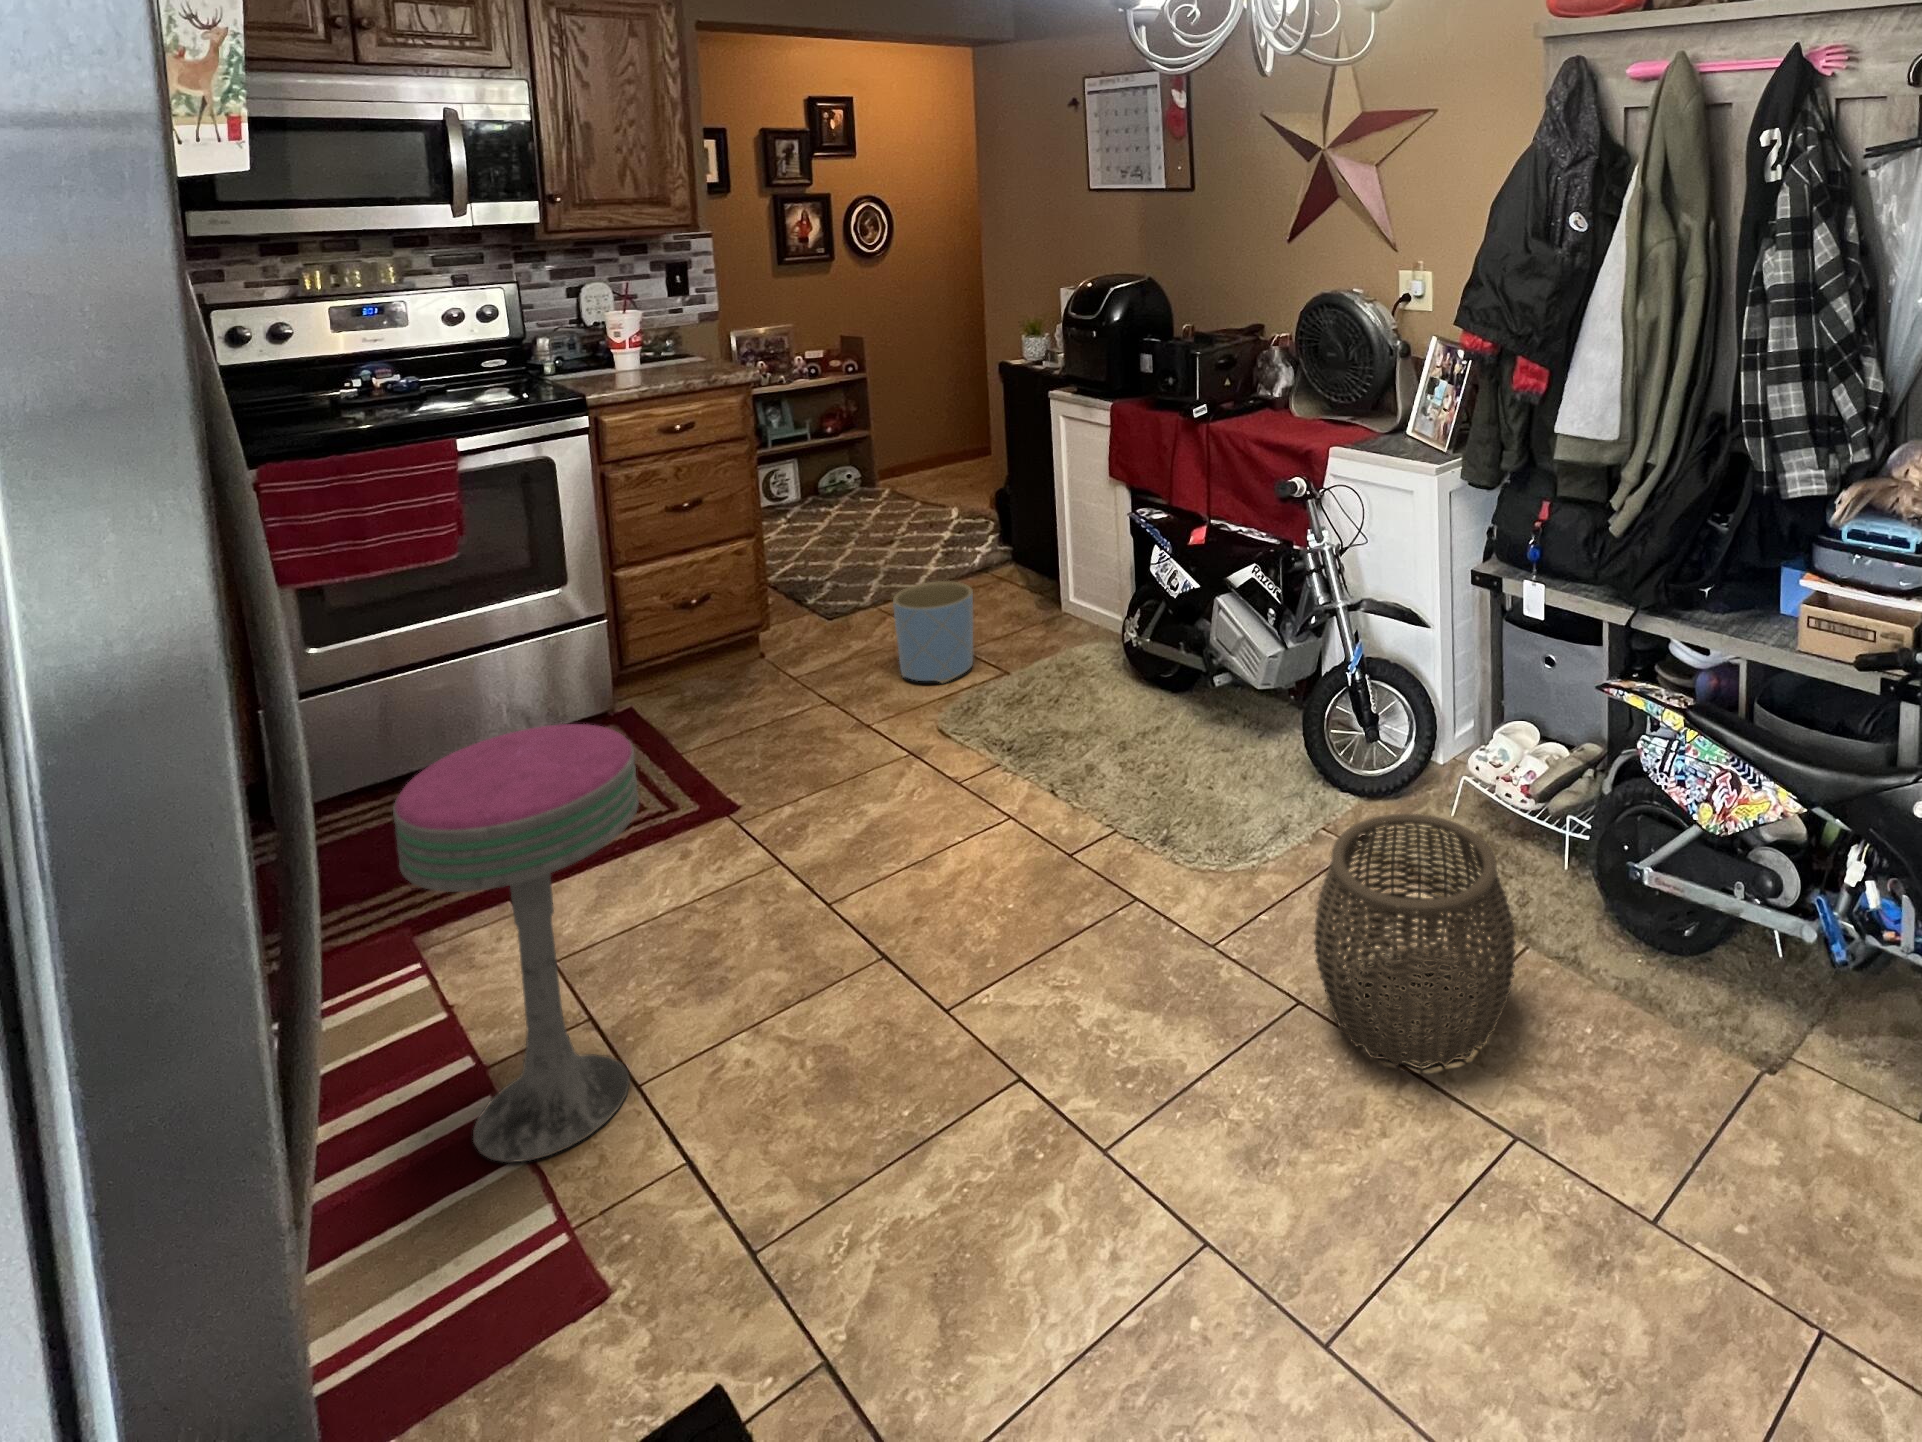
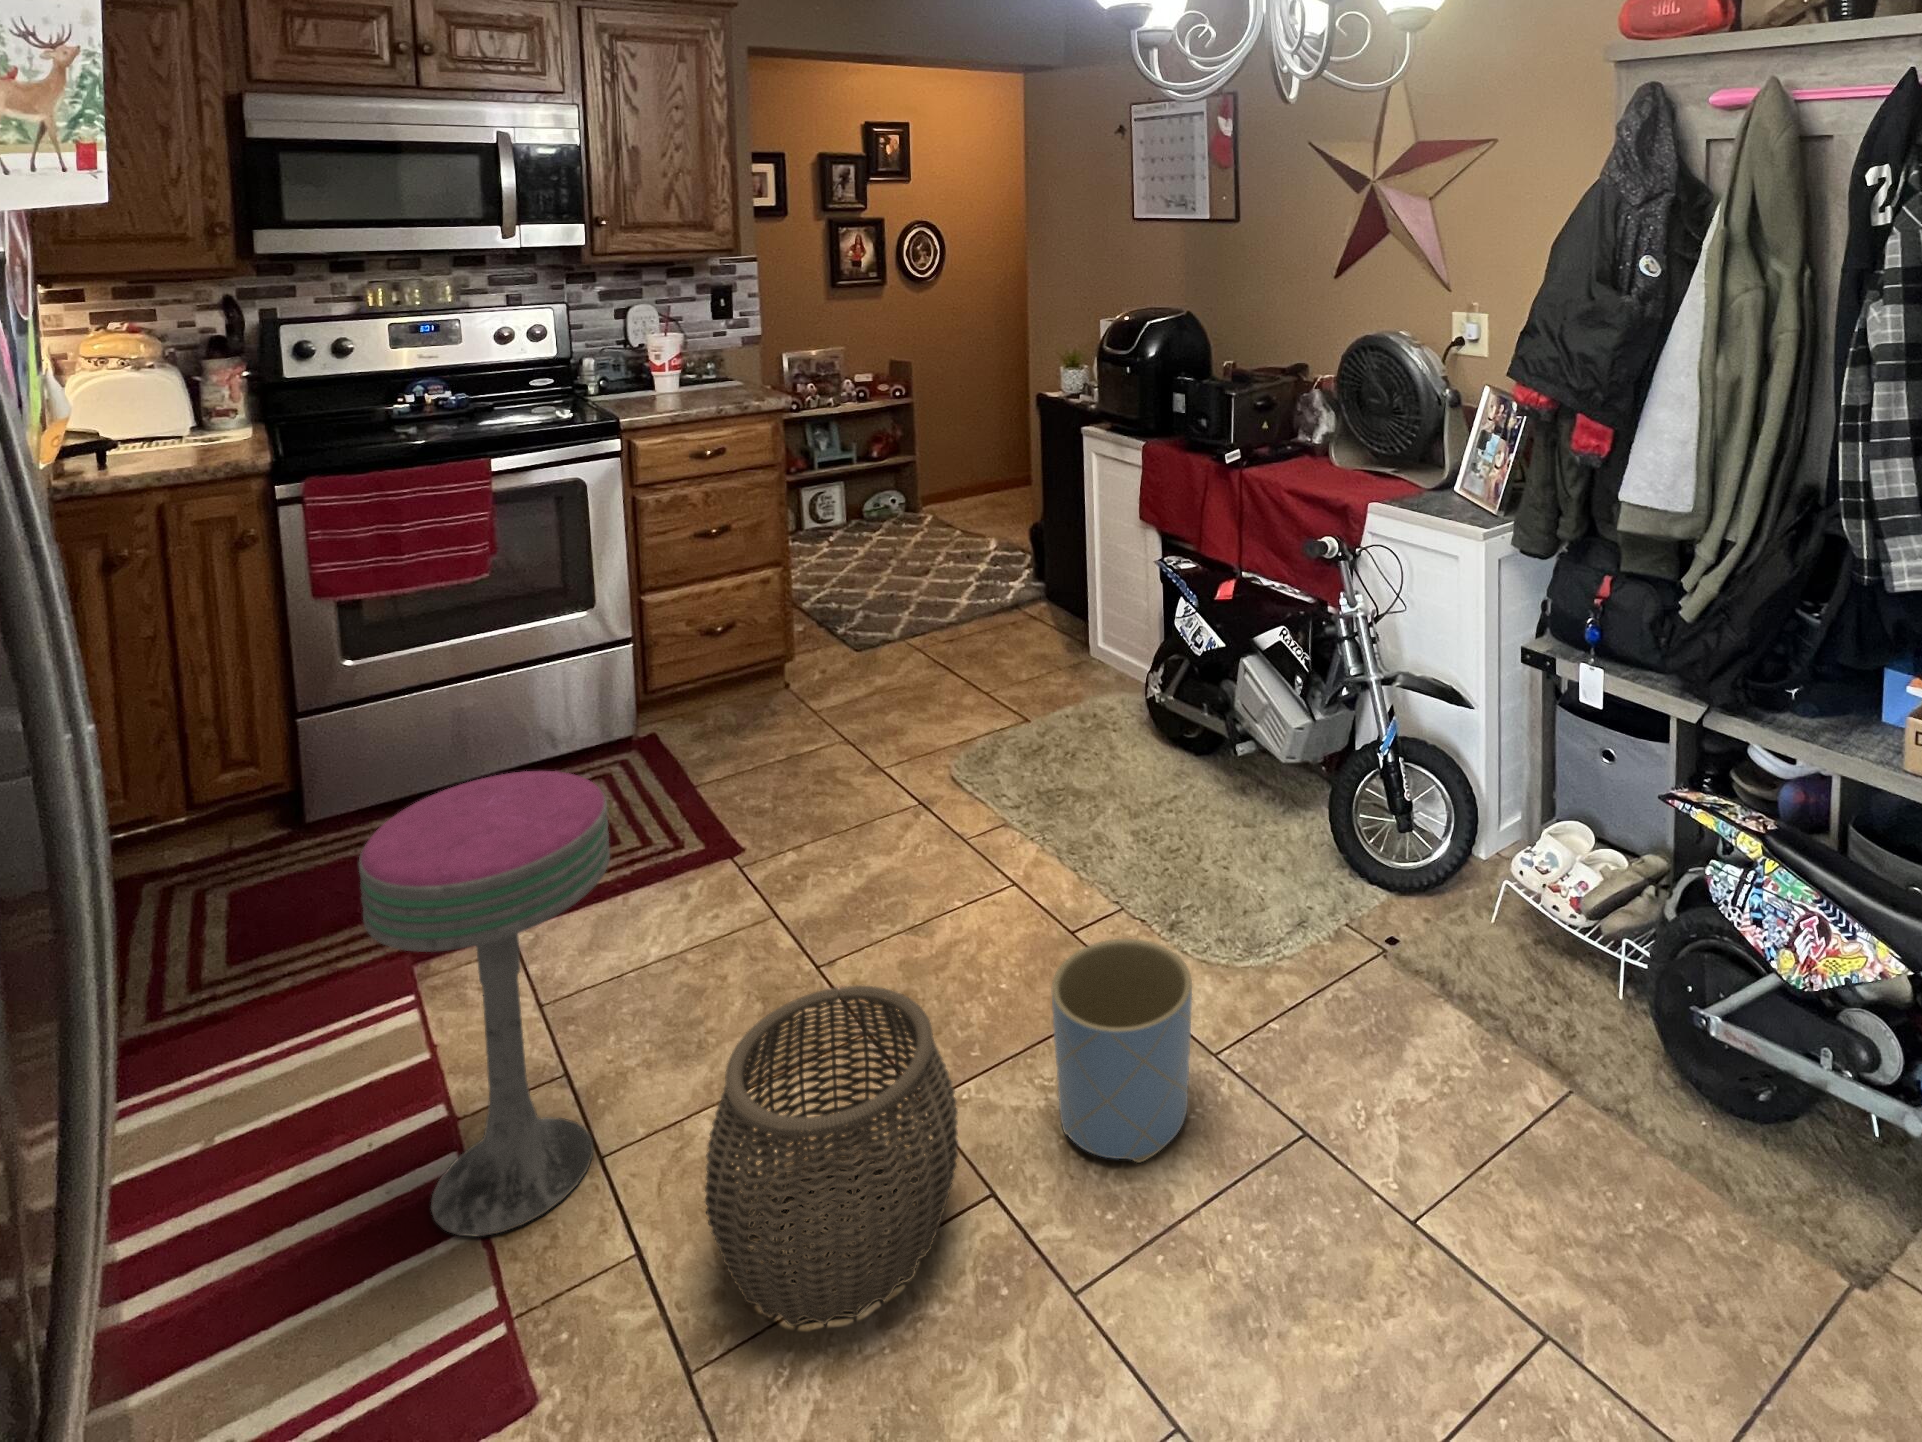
planter: present [893,581,973,683] -> present [1052,939,1192,1163]
woven basket: present [1314,814,1516,1069] -> present [705,986,958,1326]

